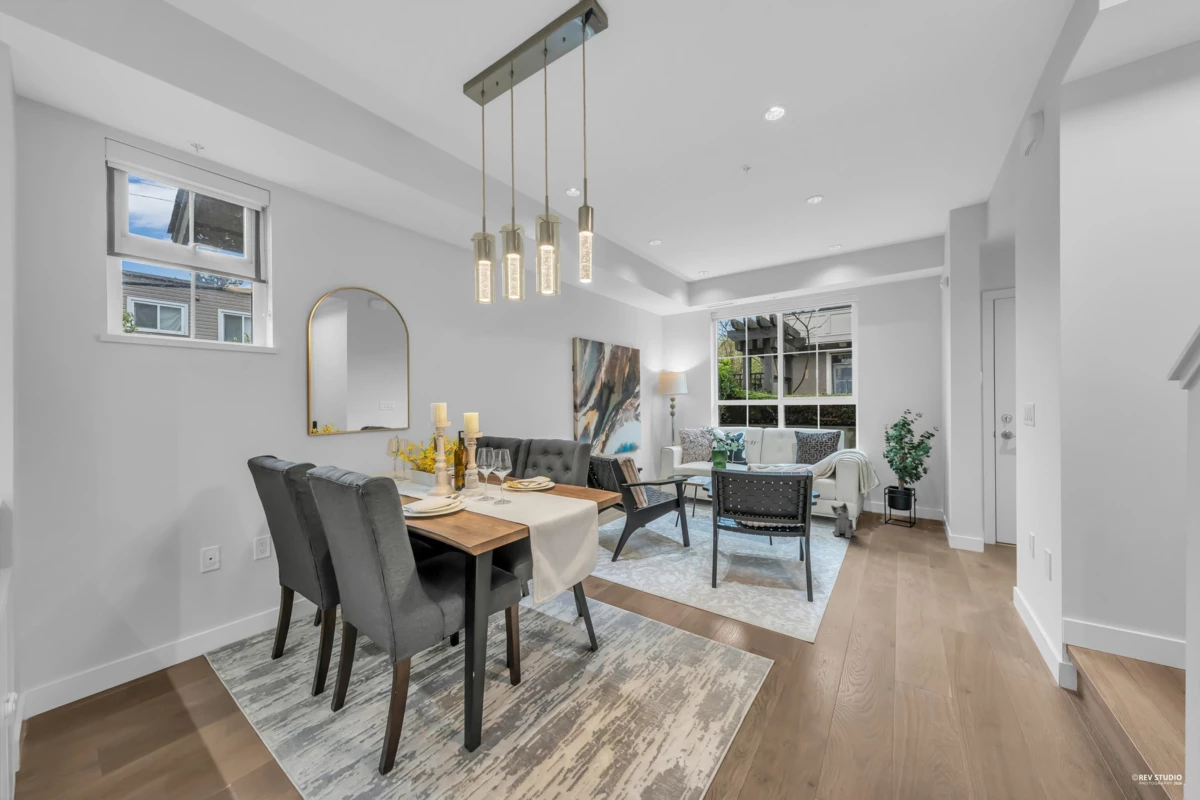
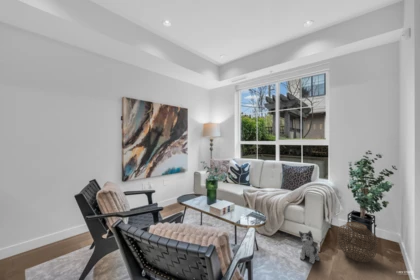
woven basket: none [874,493,917,535] -> present [338,222,377,262]

